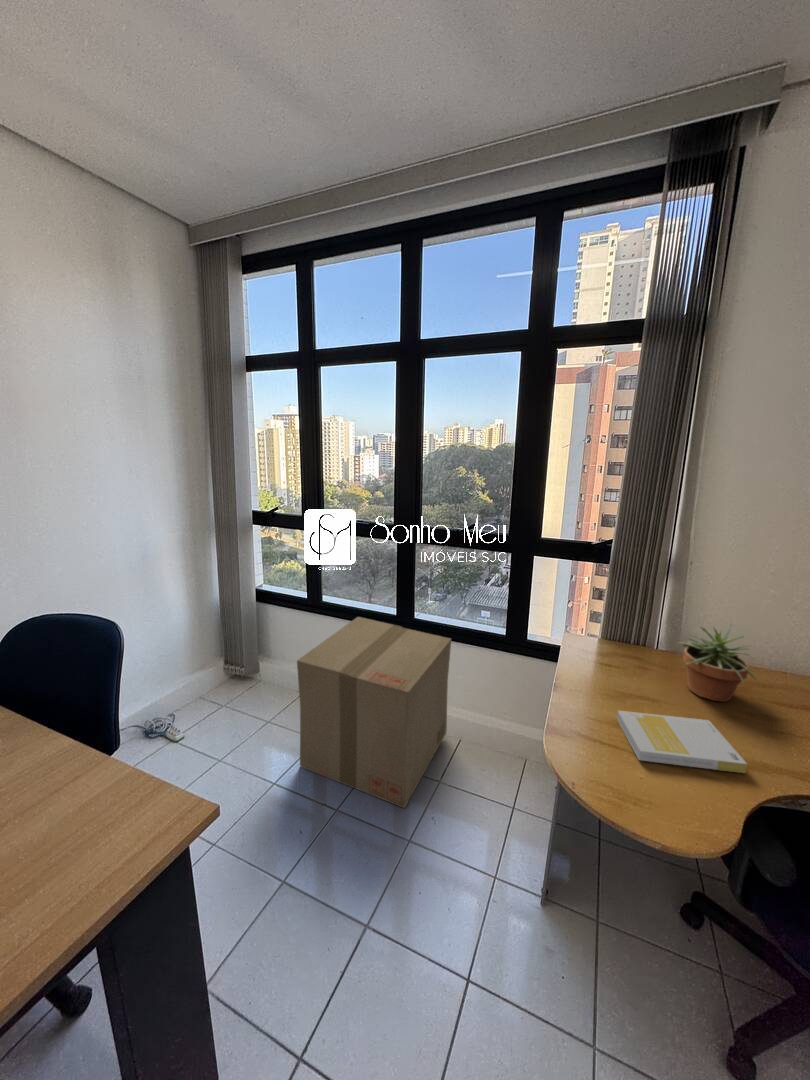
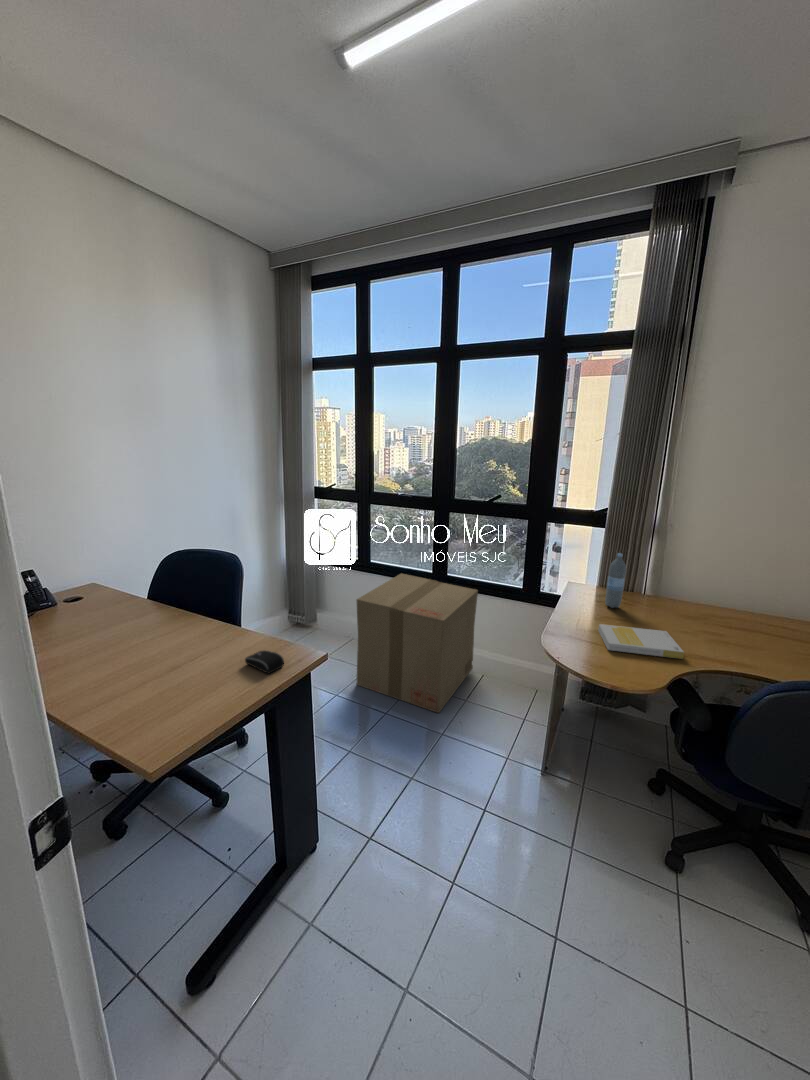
water bottle: none [616,606,644,678] -> present [605,553,626,608]
potted plant: present [680,624,757,702] -> none [652,567,711,624]
computer mouse: none [59,816,129,878] -> present [245,650,284,674]

